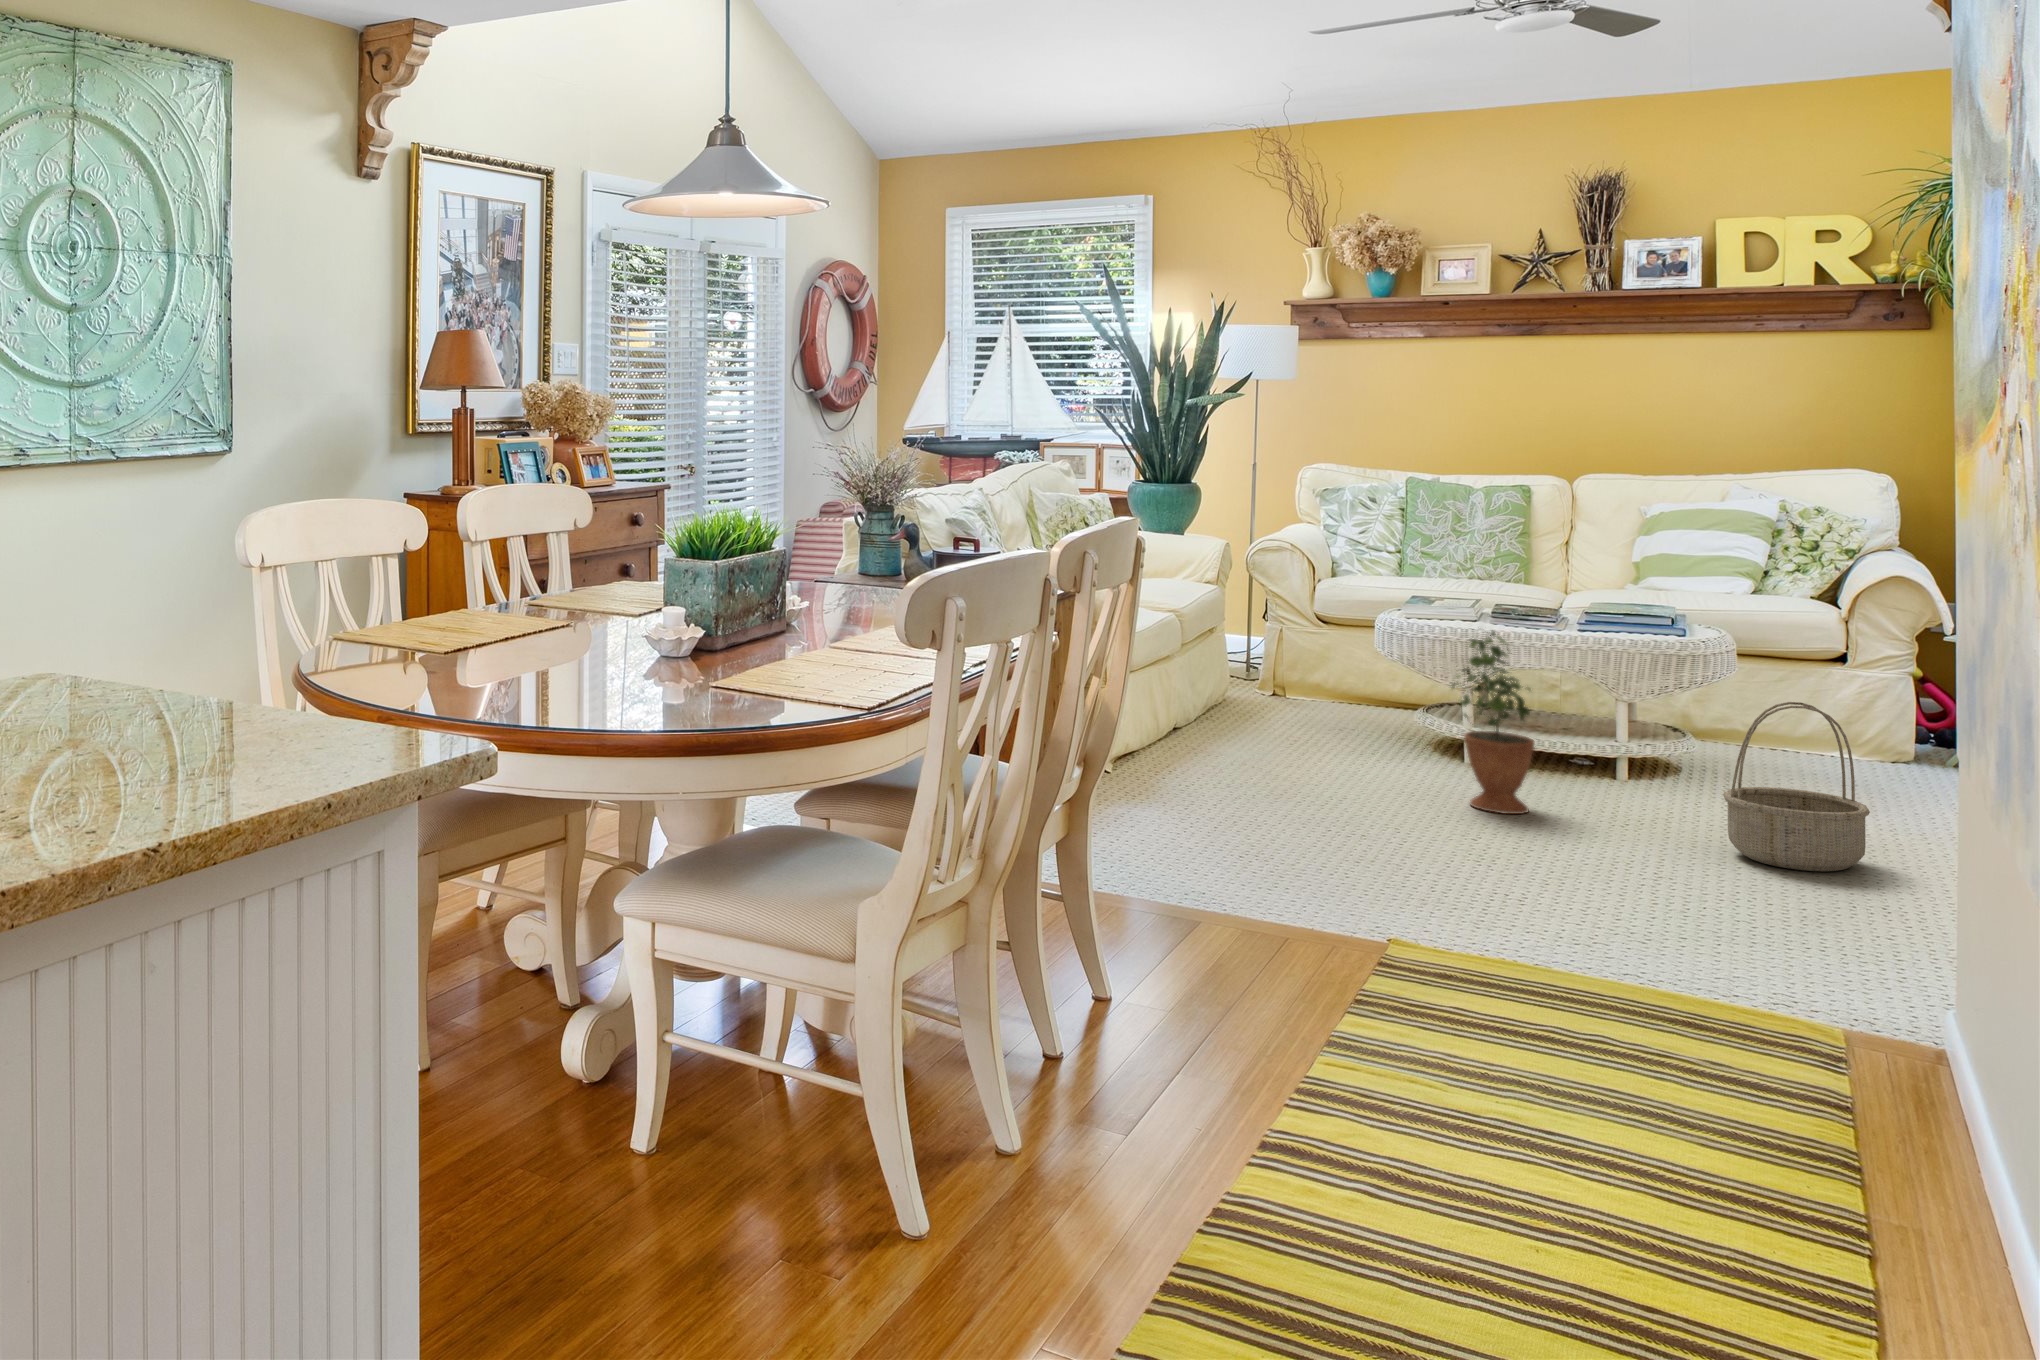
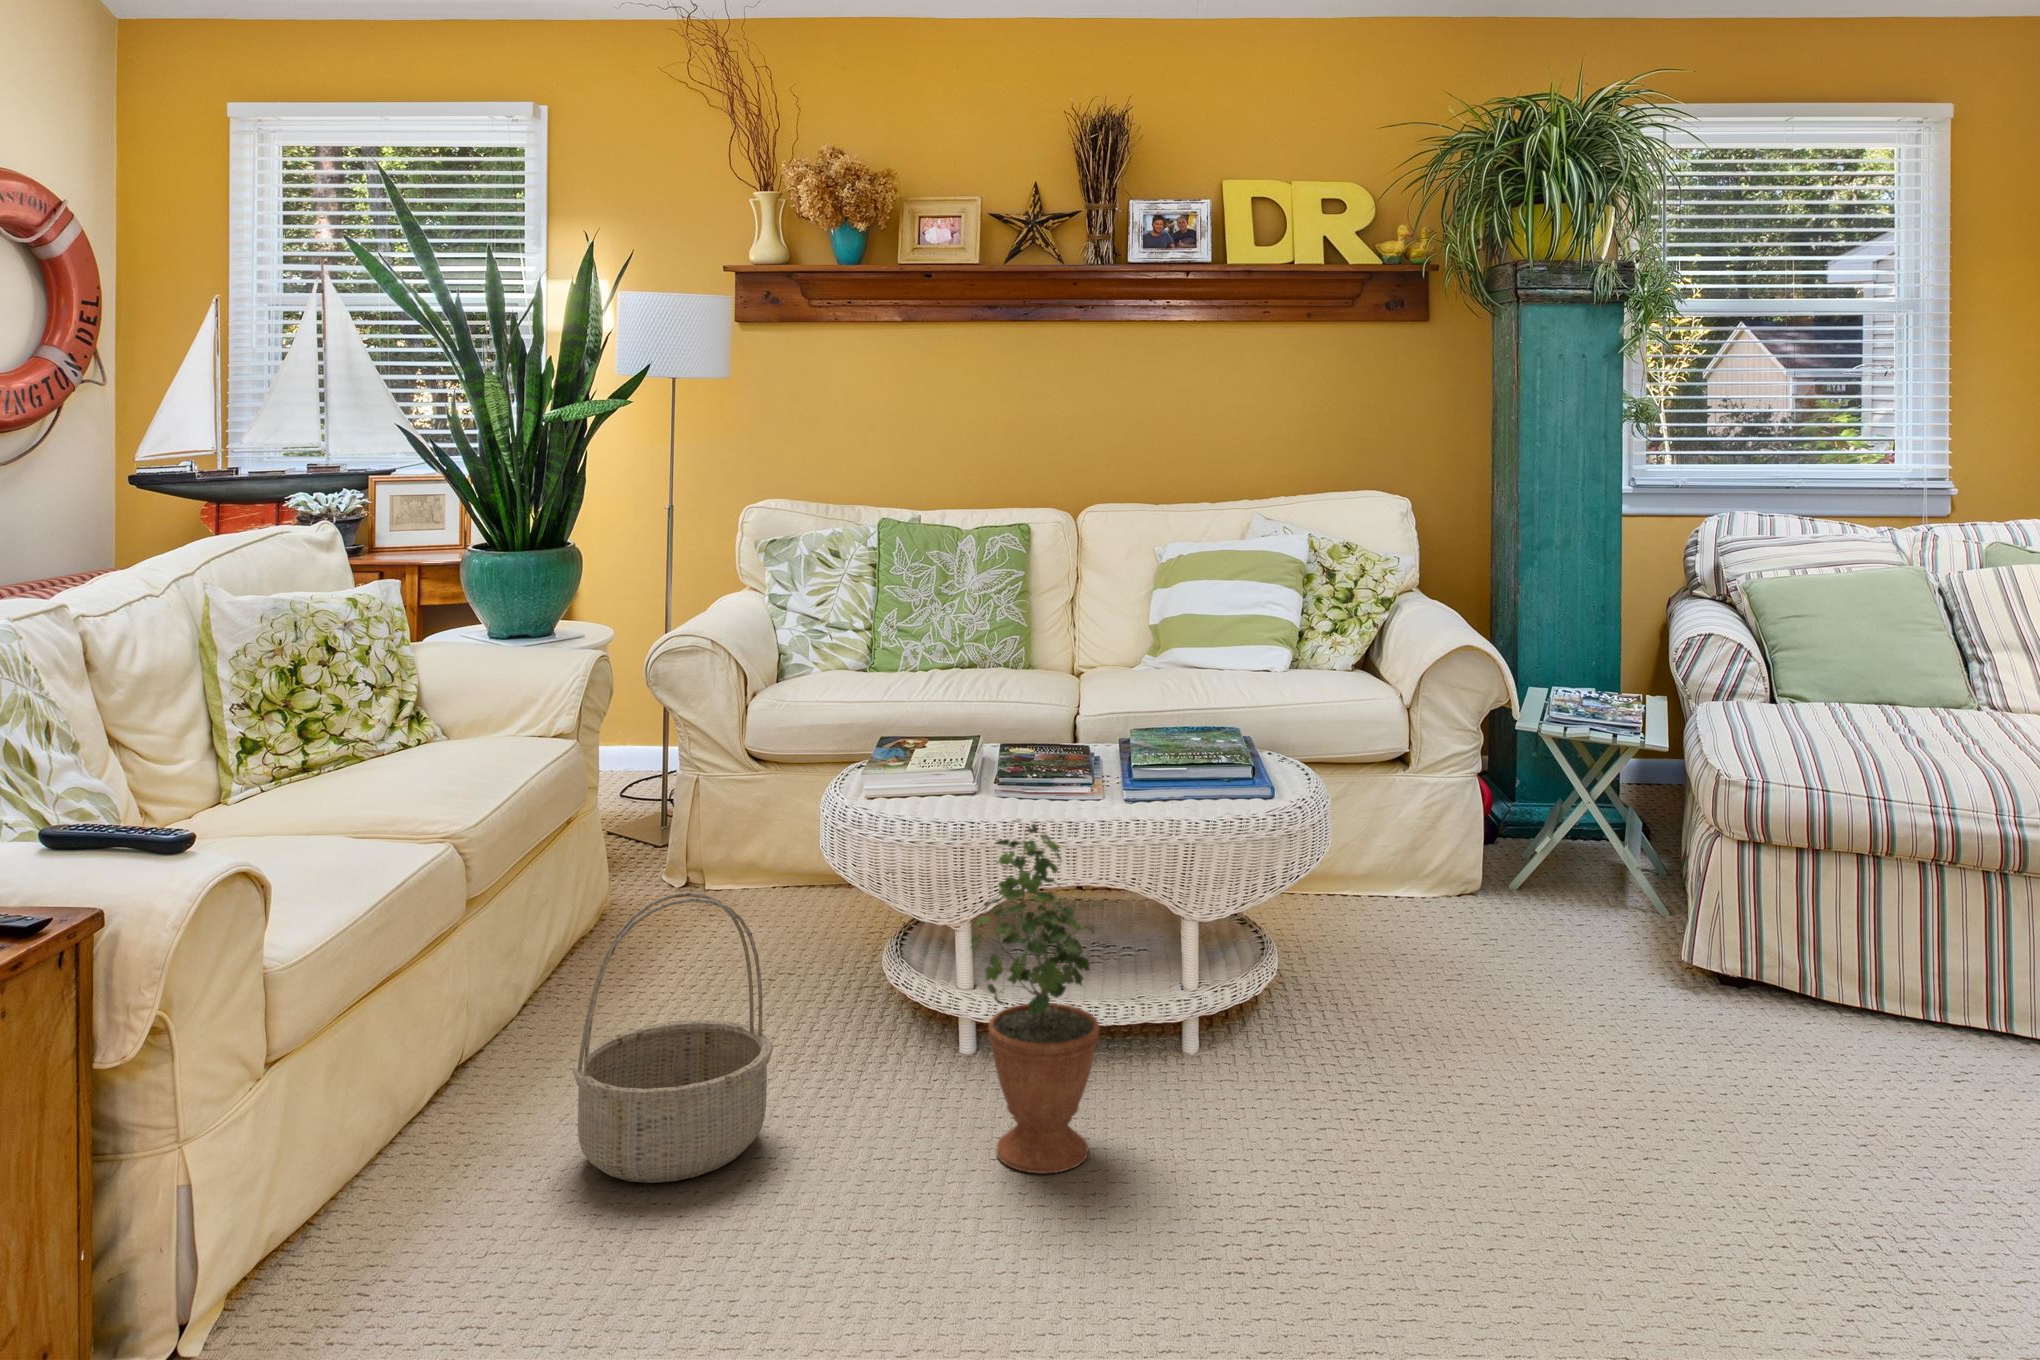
basket: present [1723,702,1870,871] -> present [573,892,773,1183]

